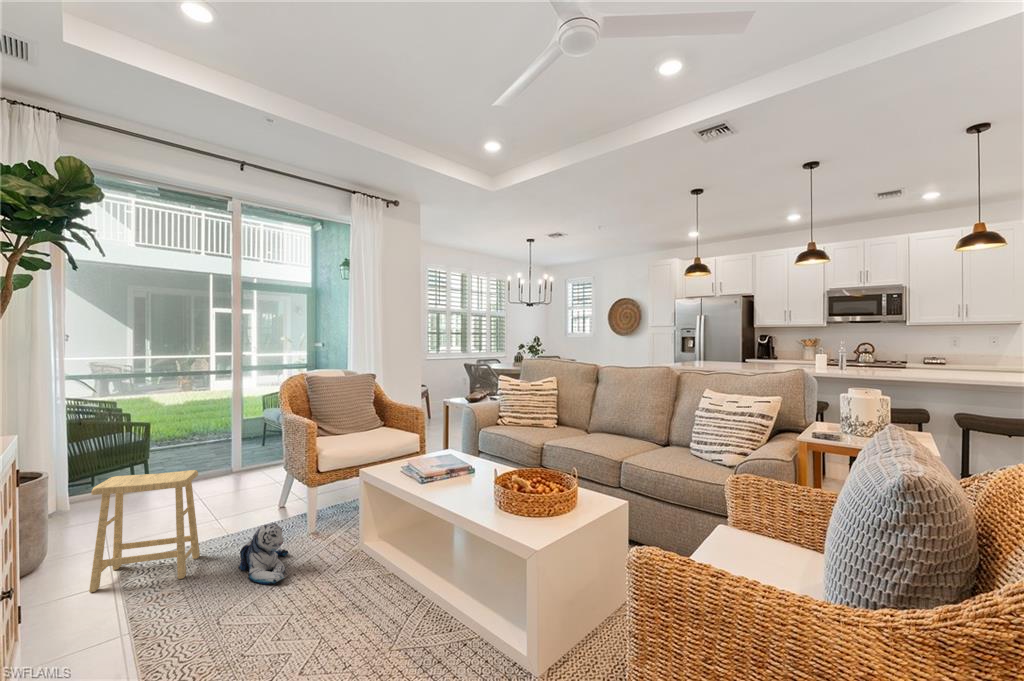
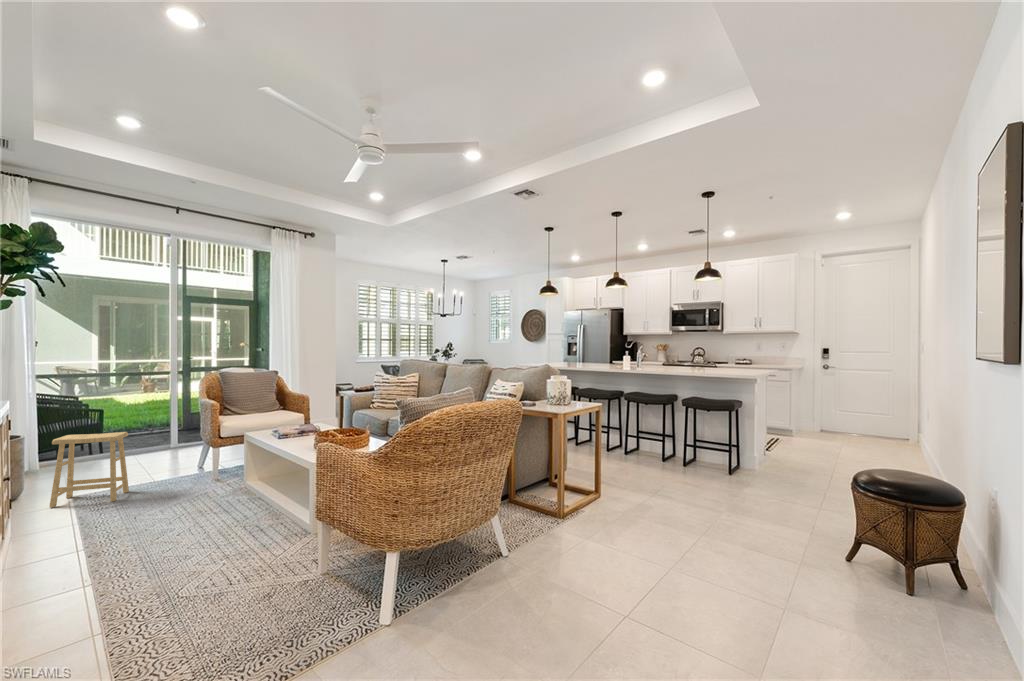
plush toy: present [238,523,288,584] -> none [153,466,191,503]

